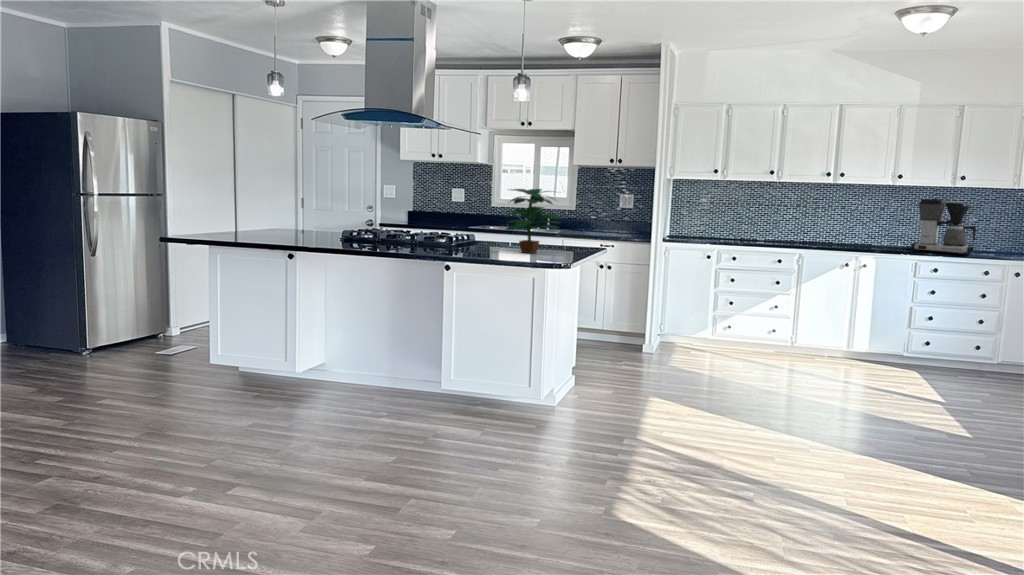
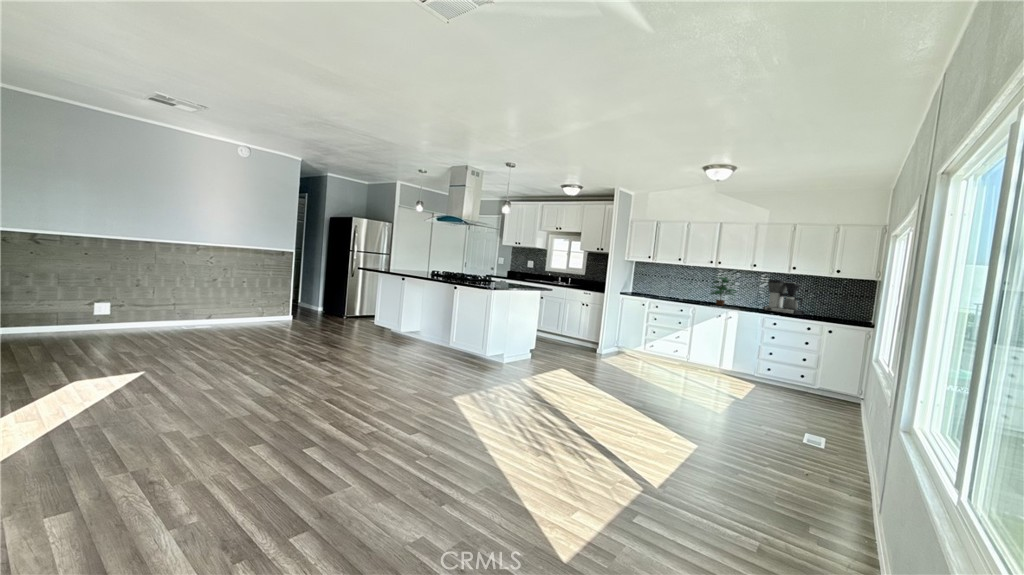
potted plant: present [506,189,562,253] -> present [711,277,736,305]

